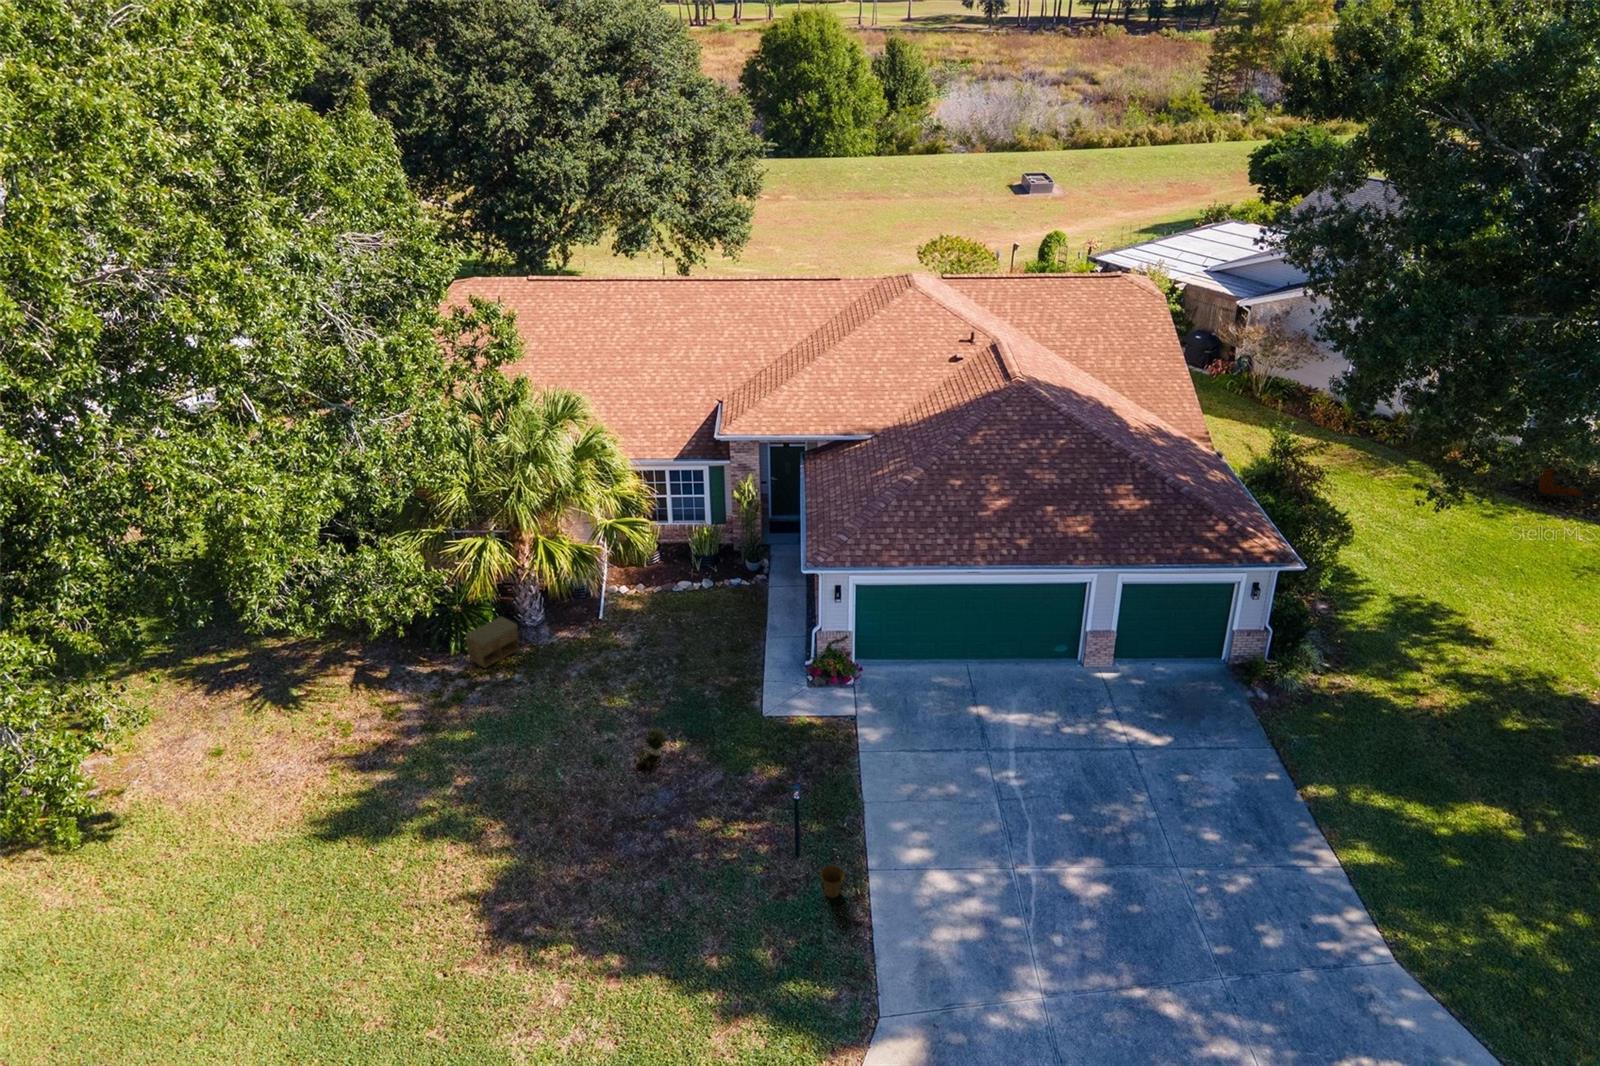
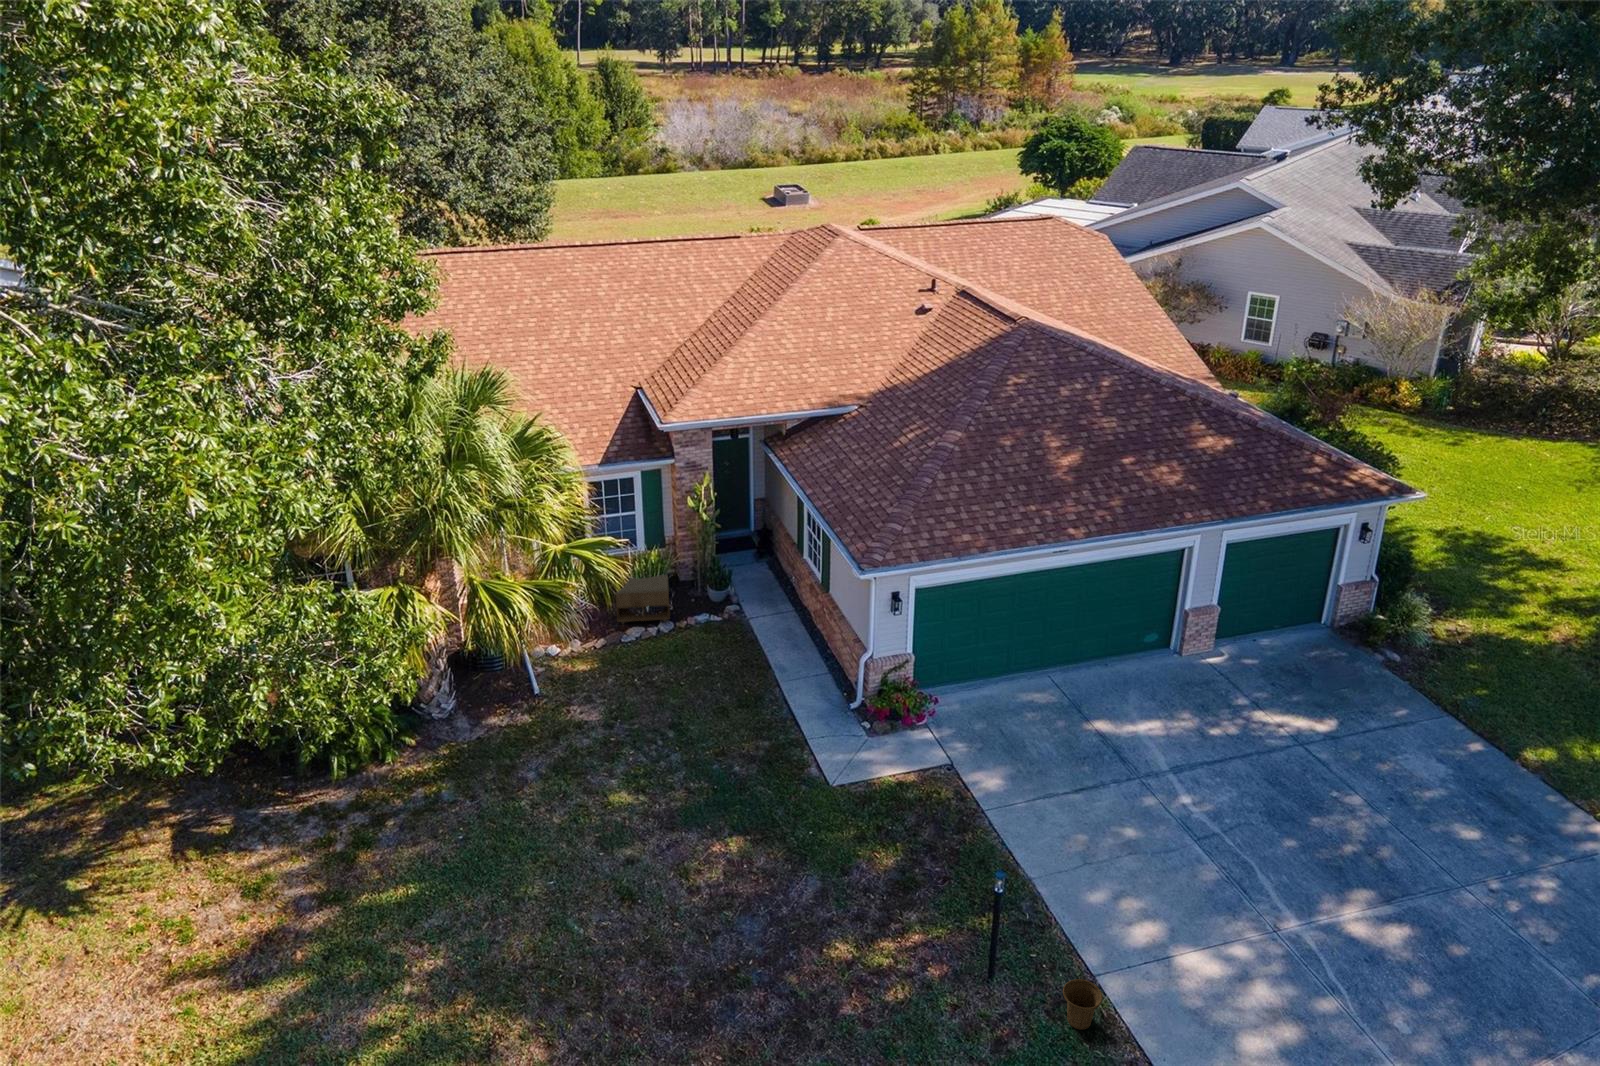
lounge chair: present [1538,468,1582,501] -> none [1475,390,1515,433]
storage bench: present [466,617,519,668] -> present [616,575,670,623]
potted plant: present [644,728,666,756] -> none [696,827,729,872]

